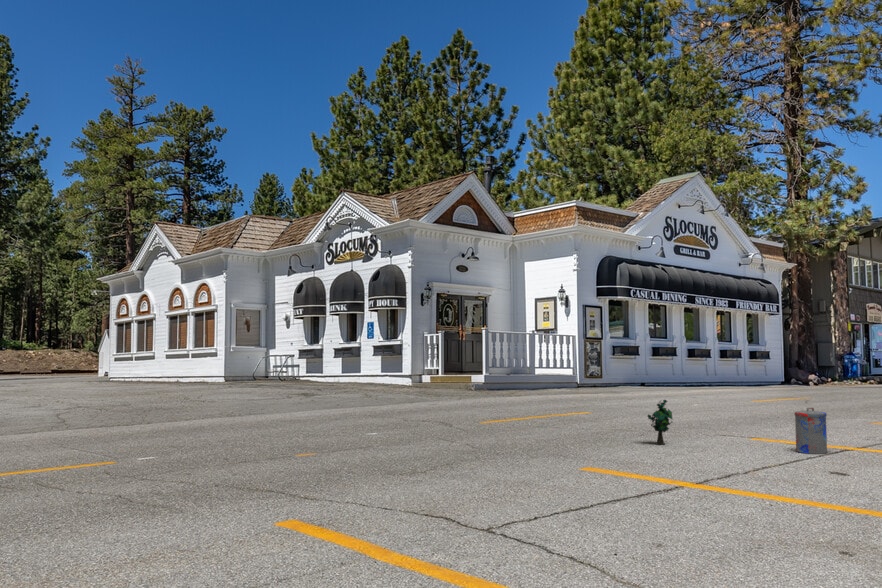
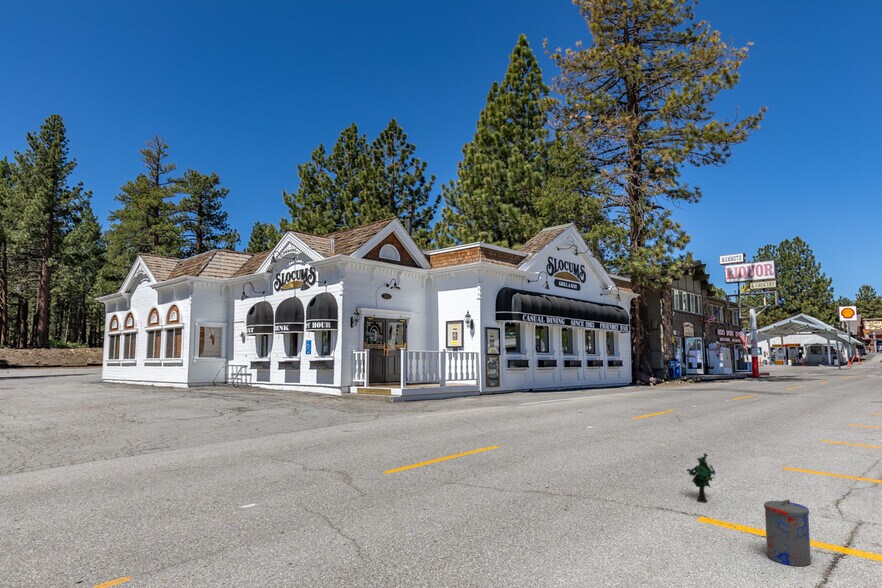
decorative plant: present [648,400,672,445] -> present [687,454,715,502]

